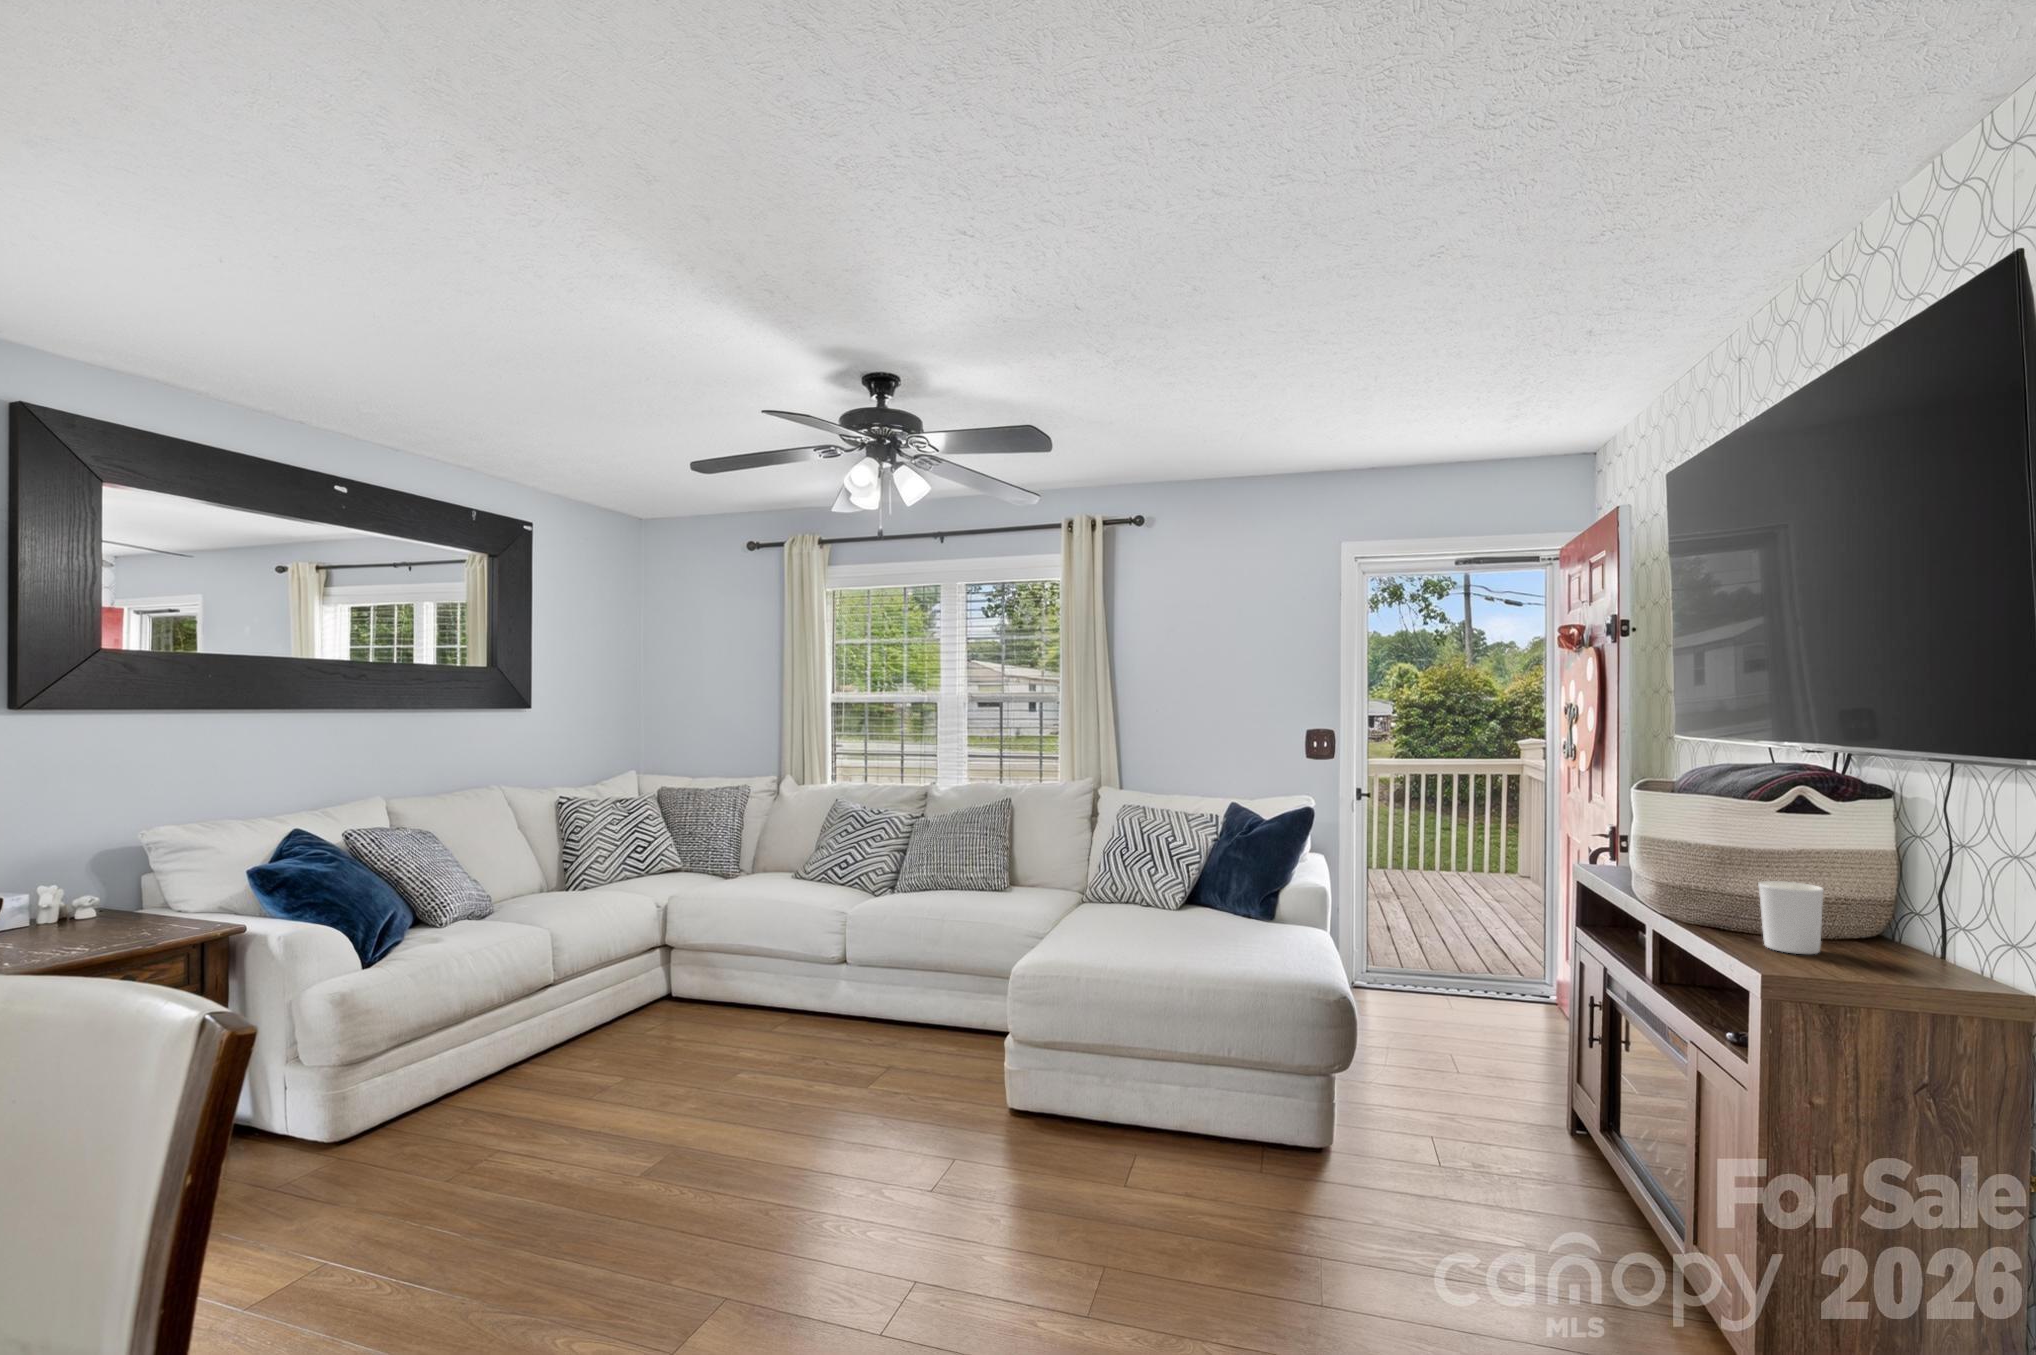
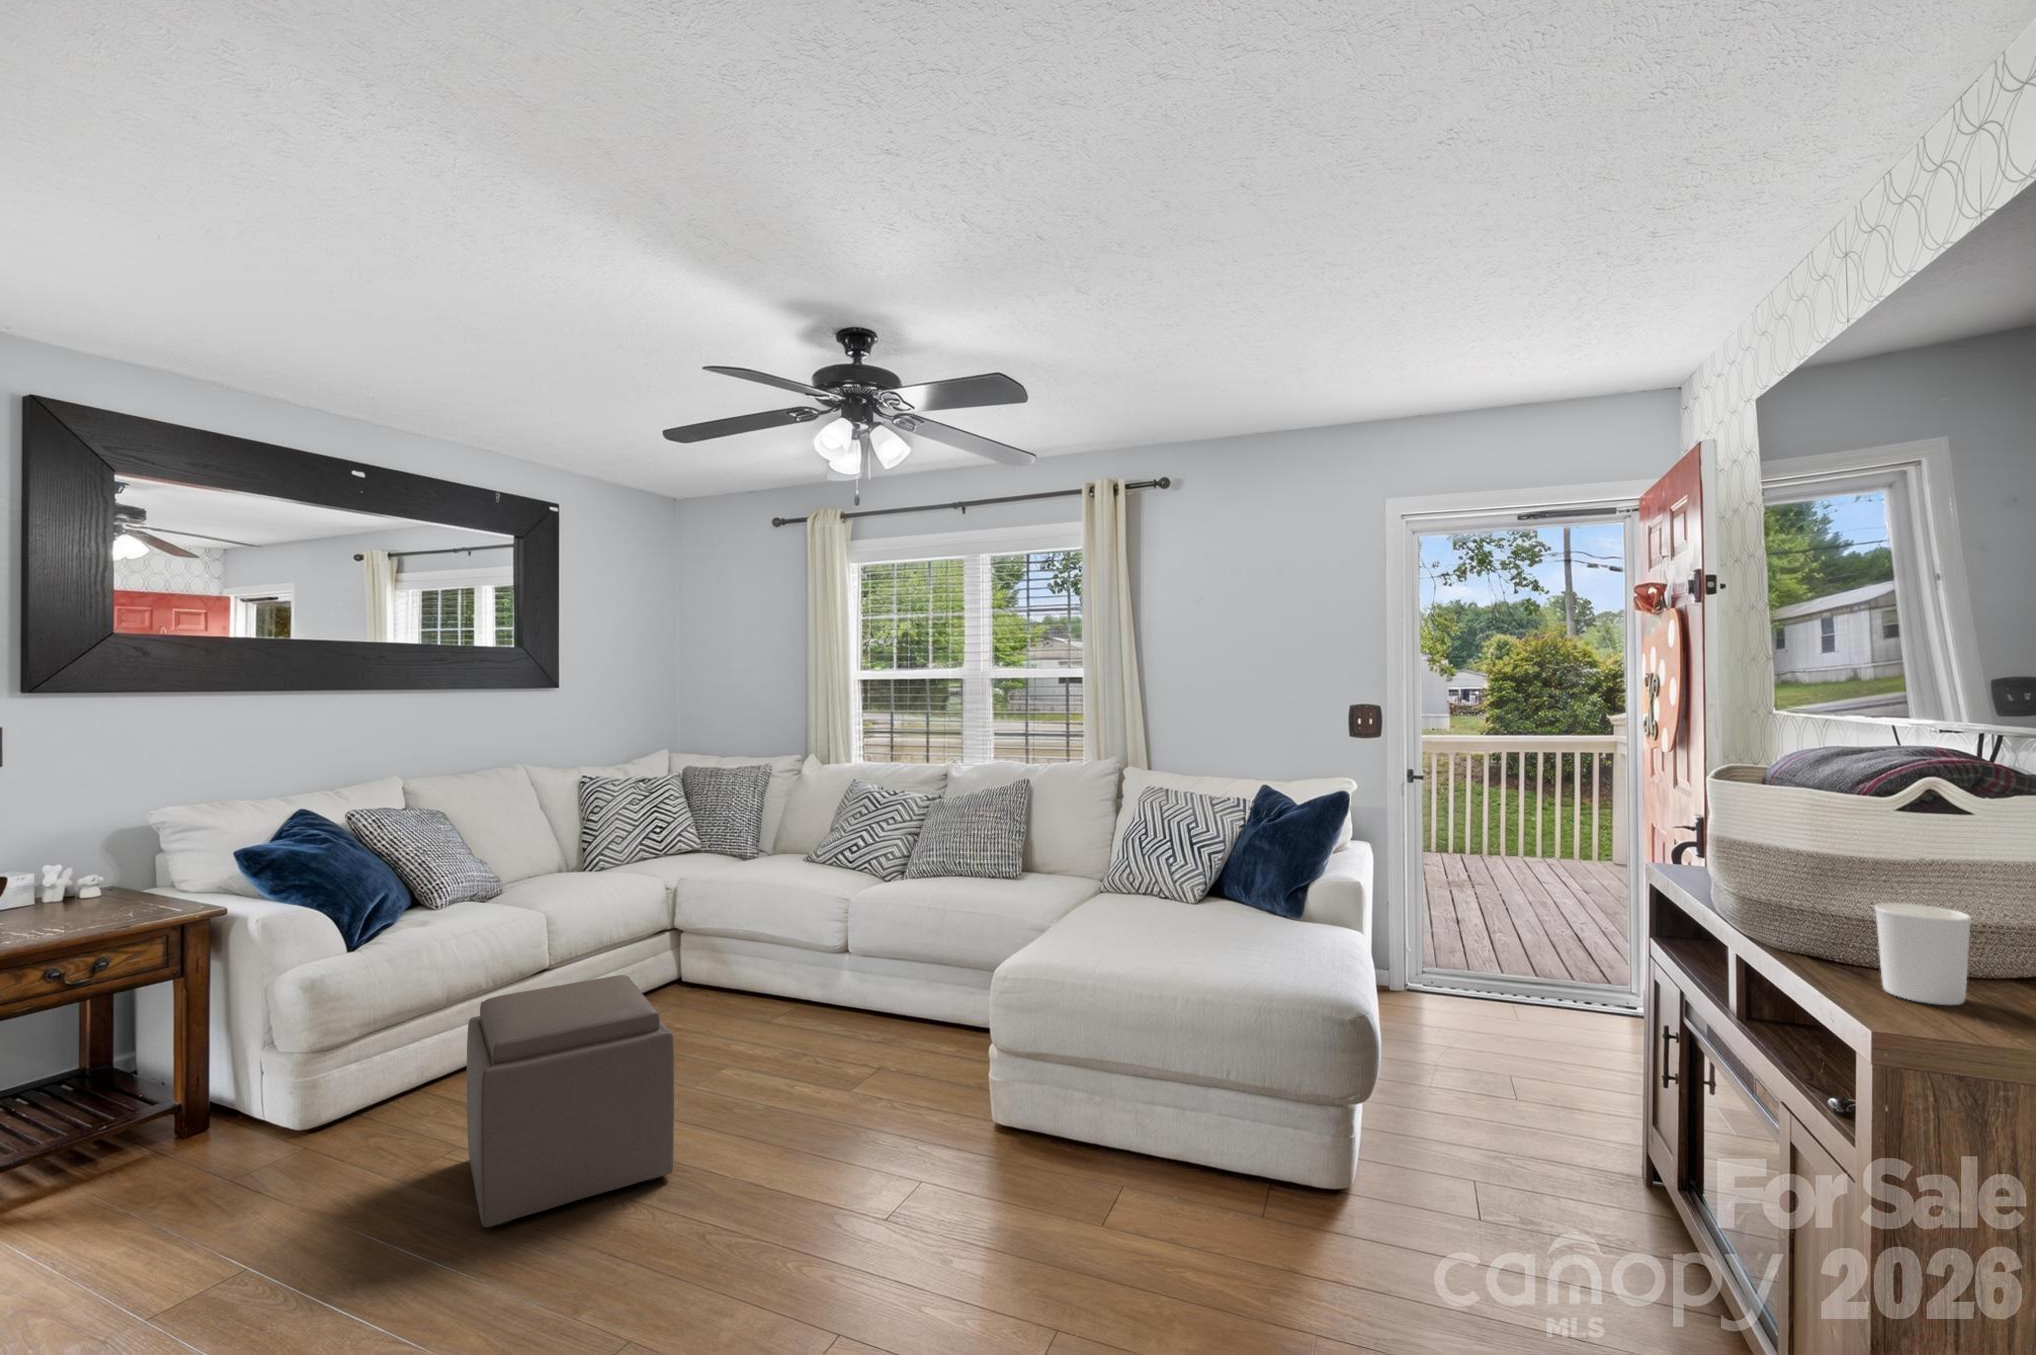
ottoman: none [515,983,726,1216] -> present [467,975,674,1228]

